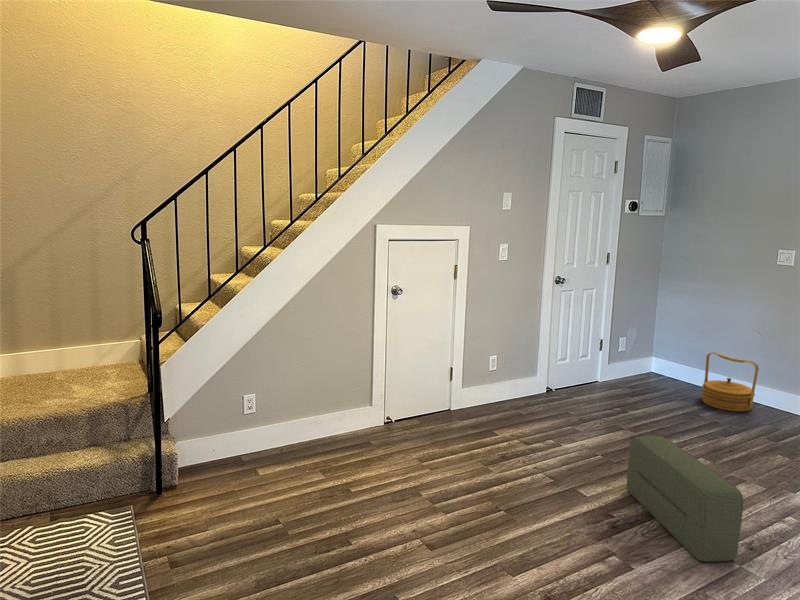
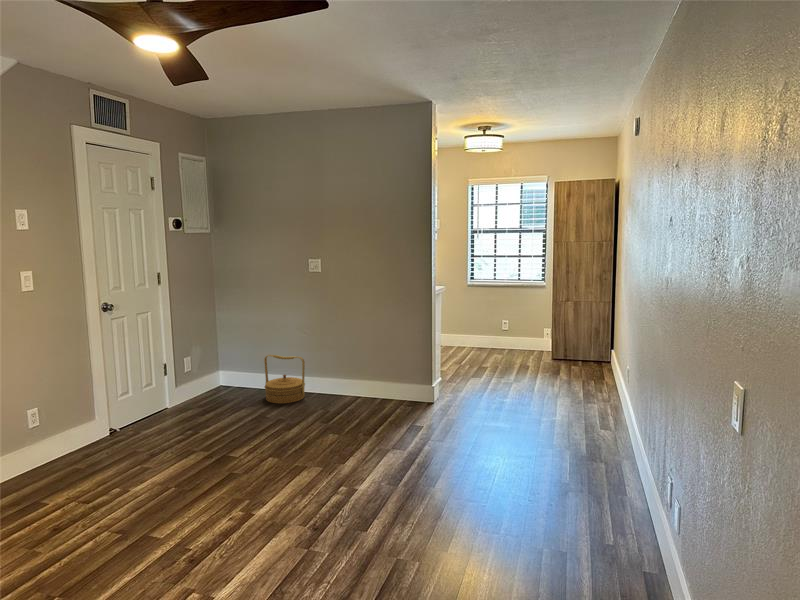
pouf: present [626,436,743,562] -> none [199,449,304,560]

